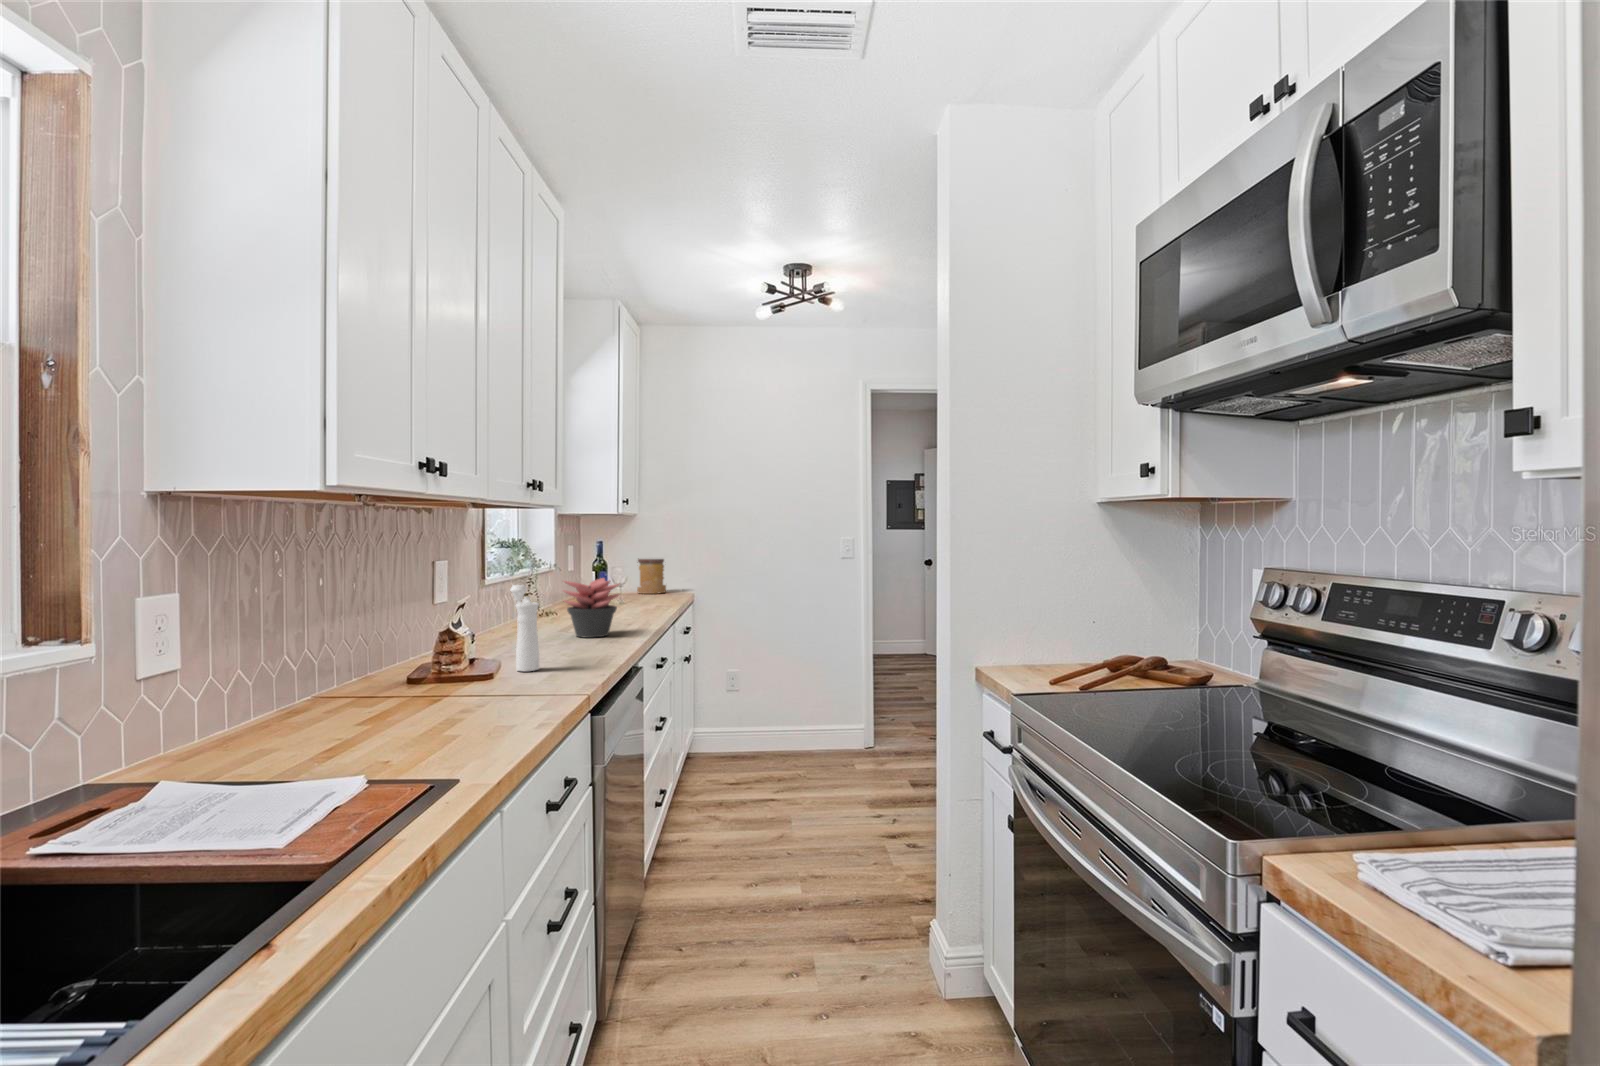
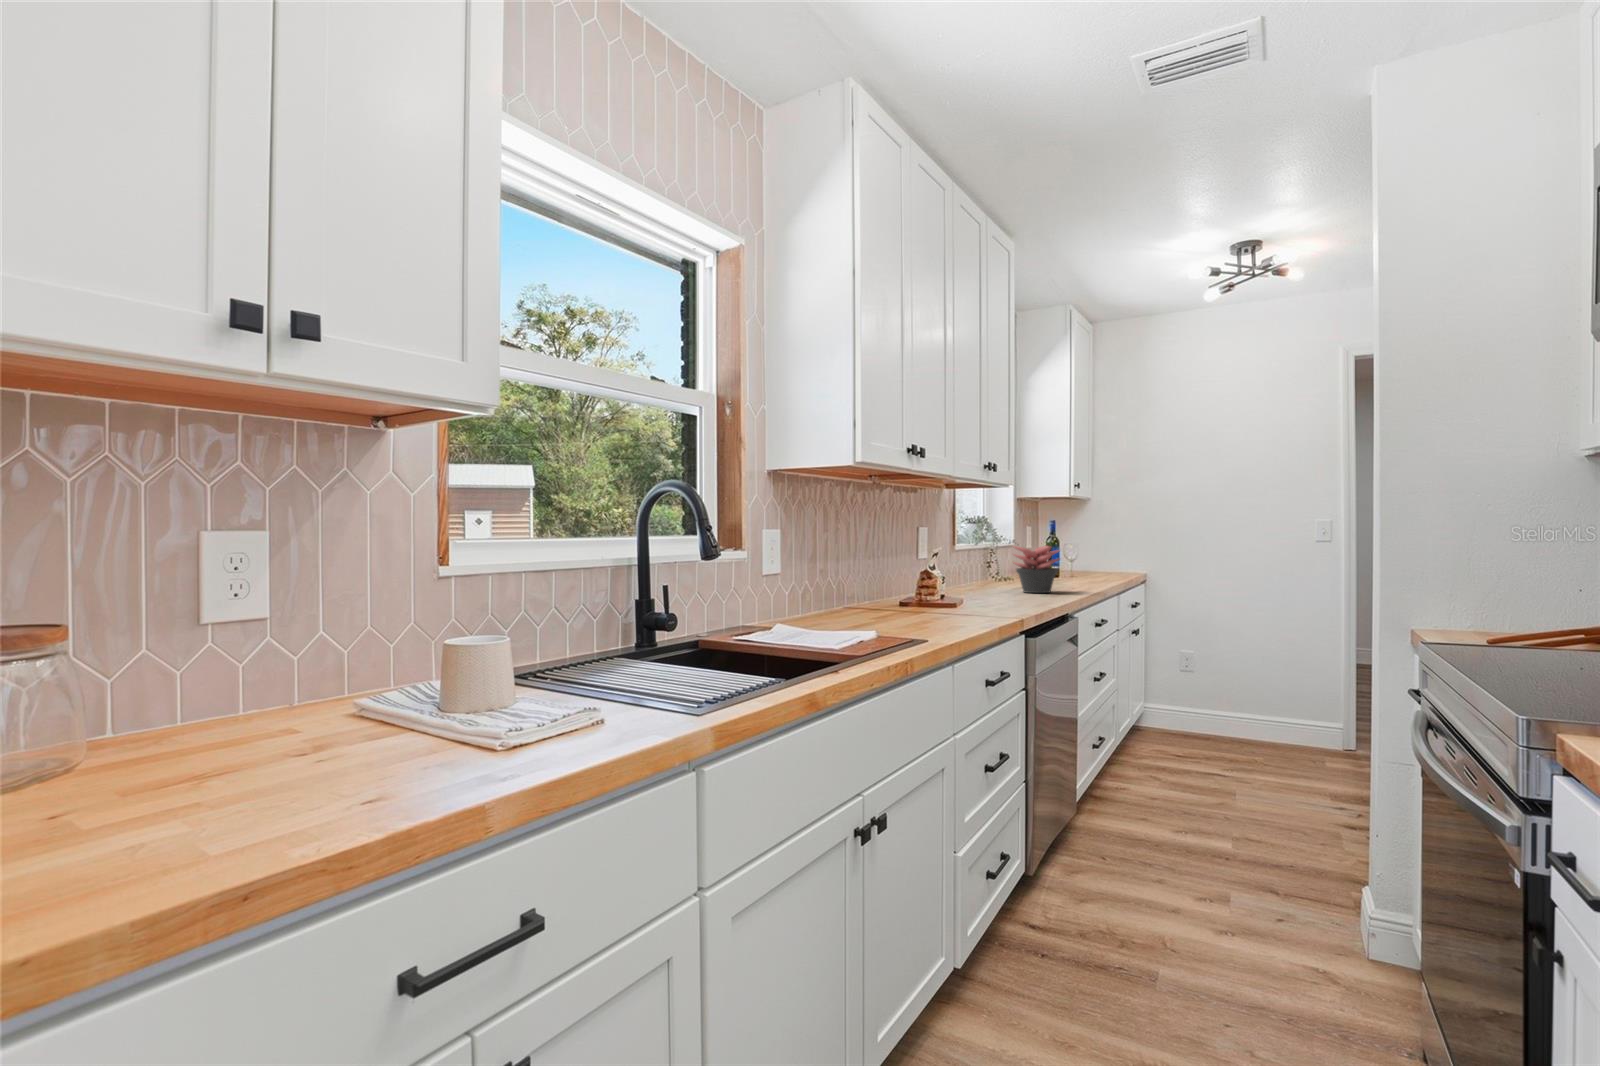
jar: present [637,558,666,594] -> none [1090,539,1118,572]
pepper mill: present [510,585,539,671] -> none [968,543,989,606]

